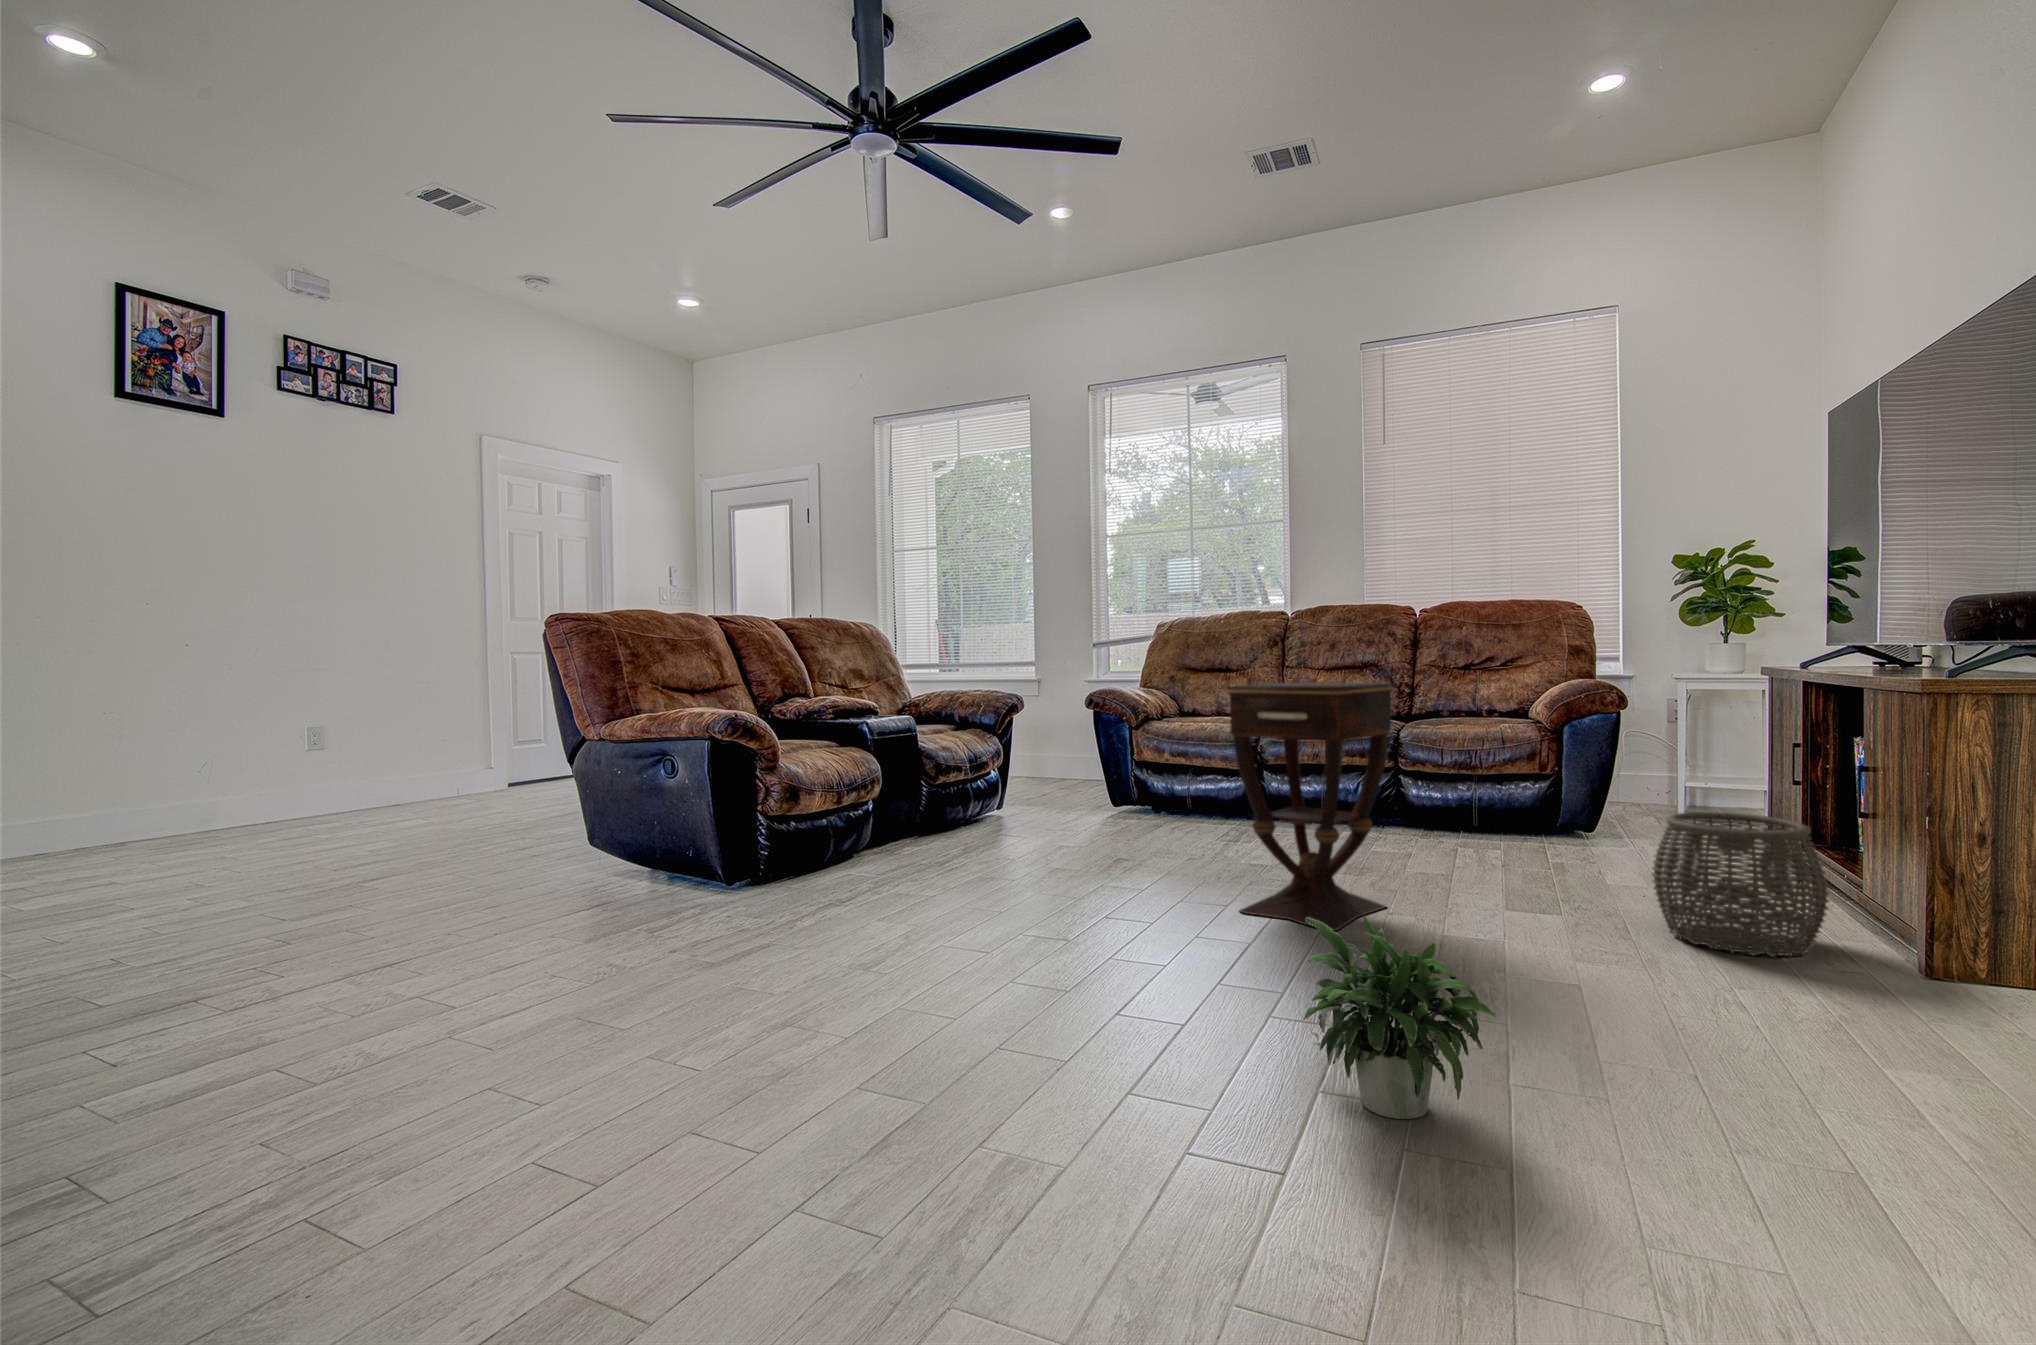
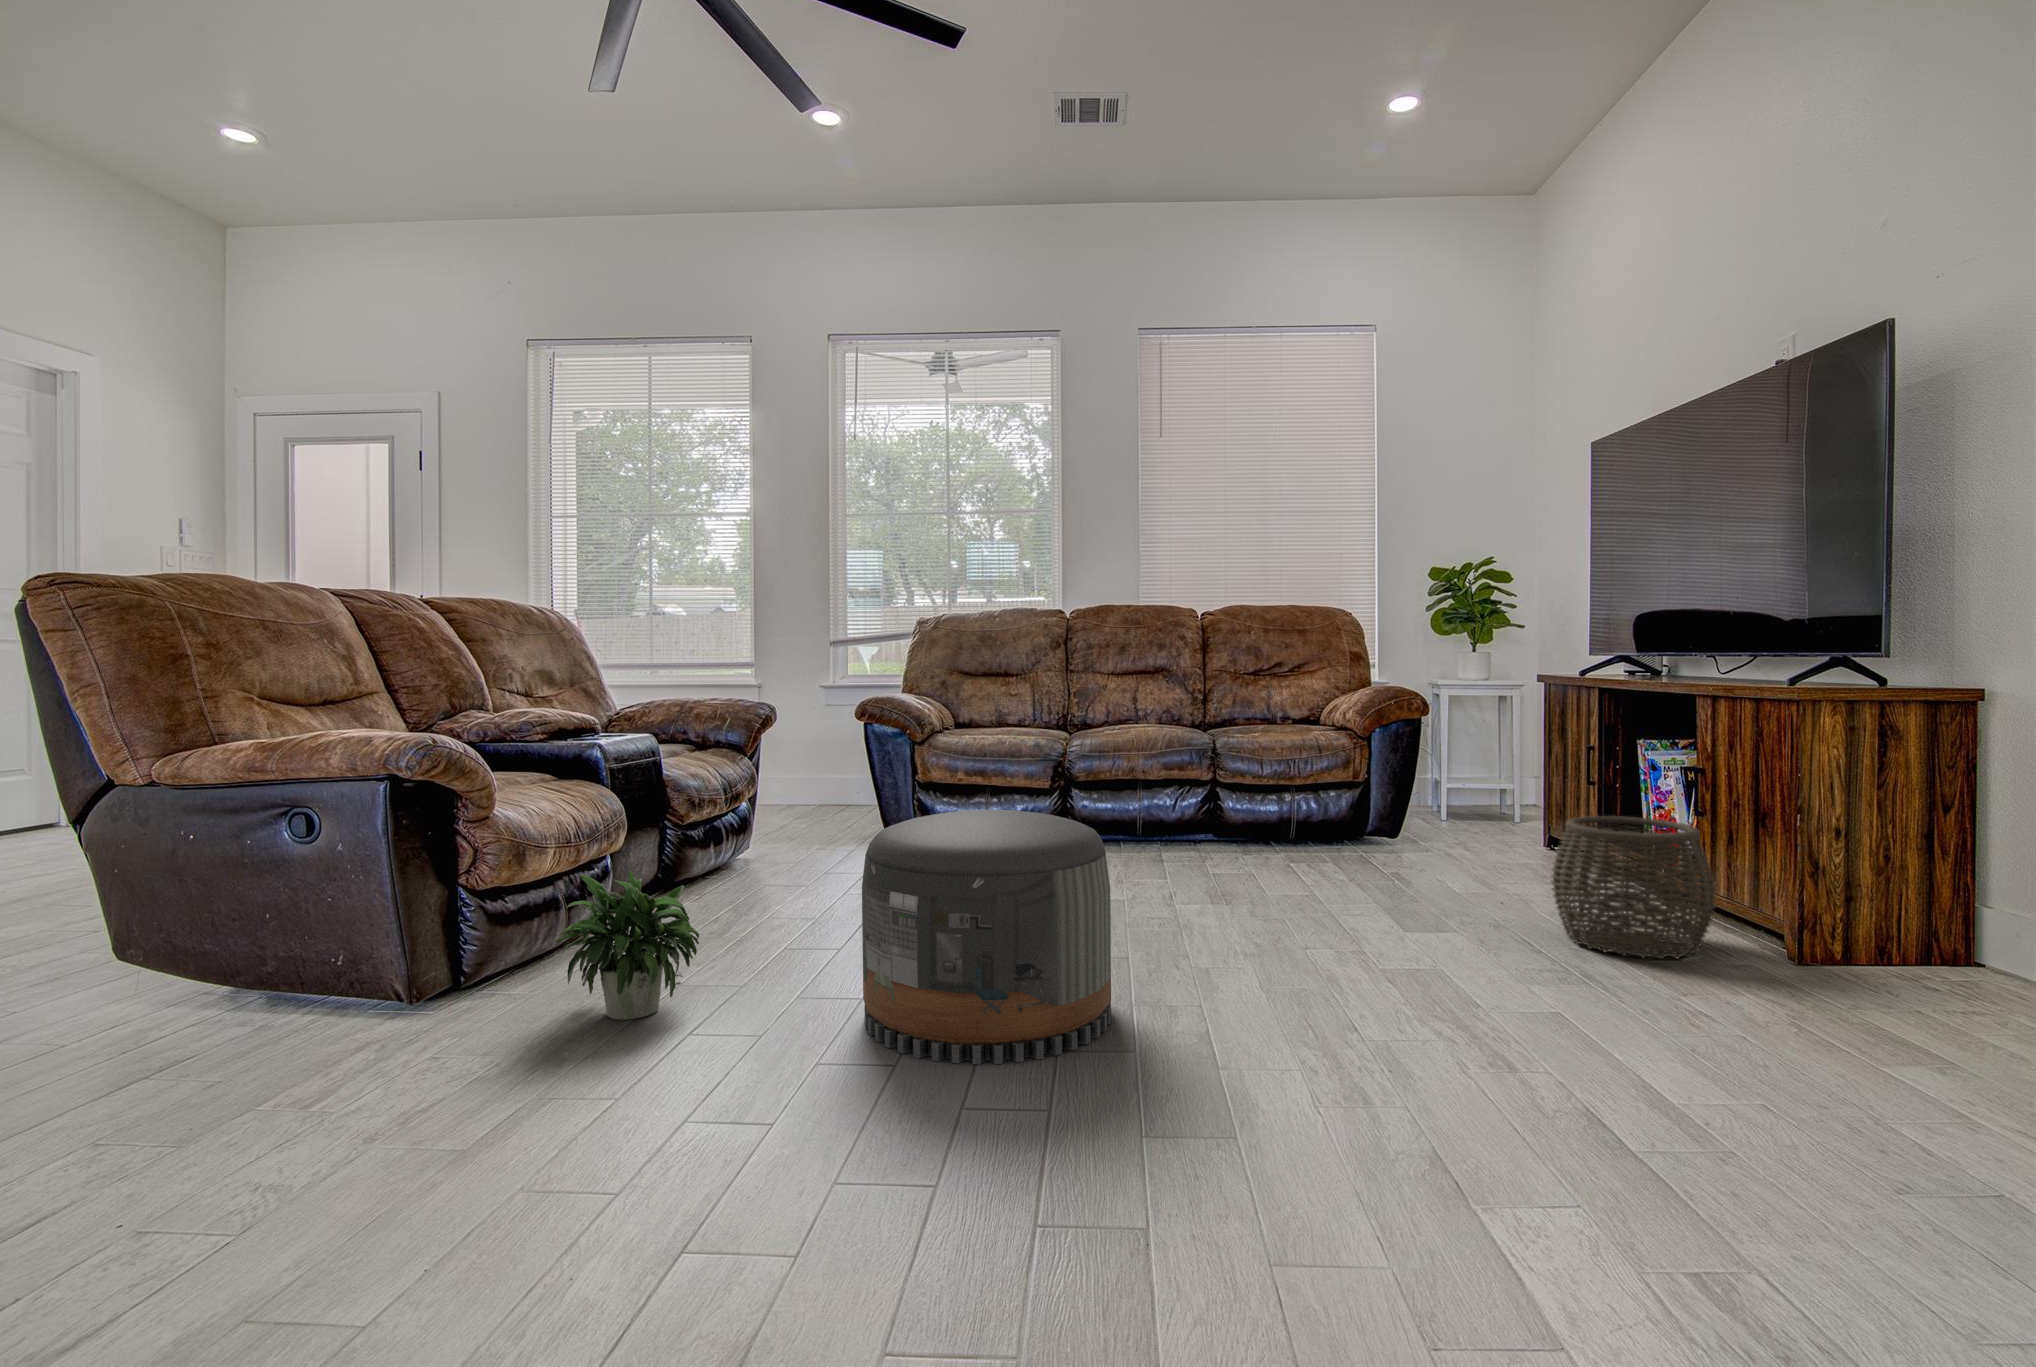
side table: present [1228,683,1393,931] -> none [1140,686,1305,977]
pouf: none [979,779,1169,963] -> present [862,810,1111,1064]
potted plant: present [1303,915,1496,1119] -> present [554,870,699,1020]

